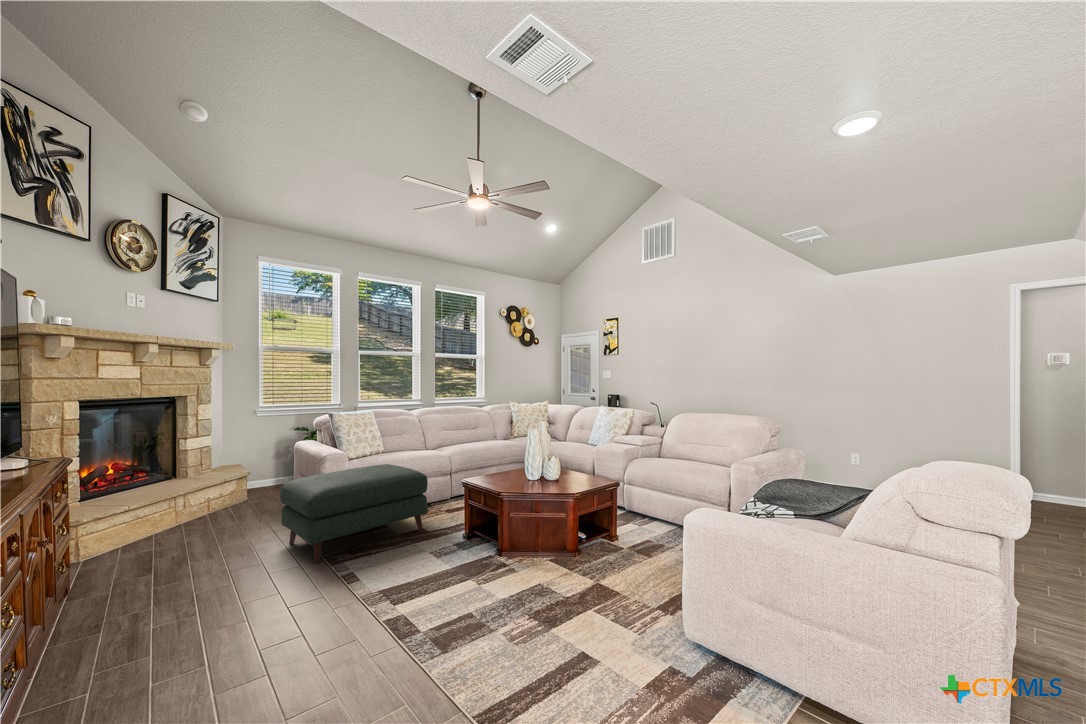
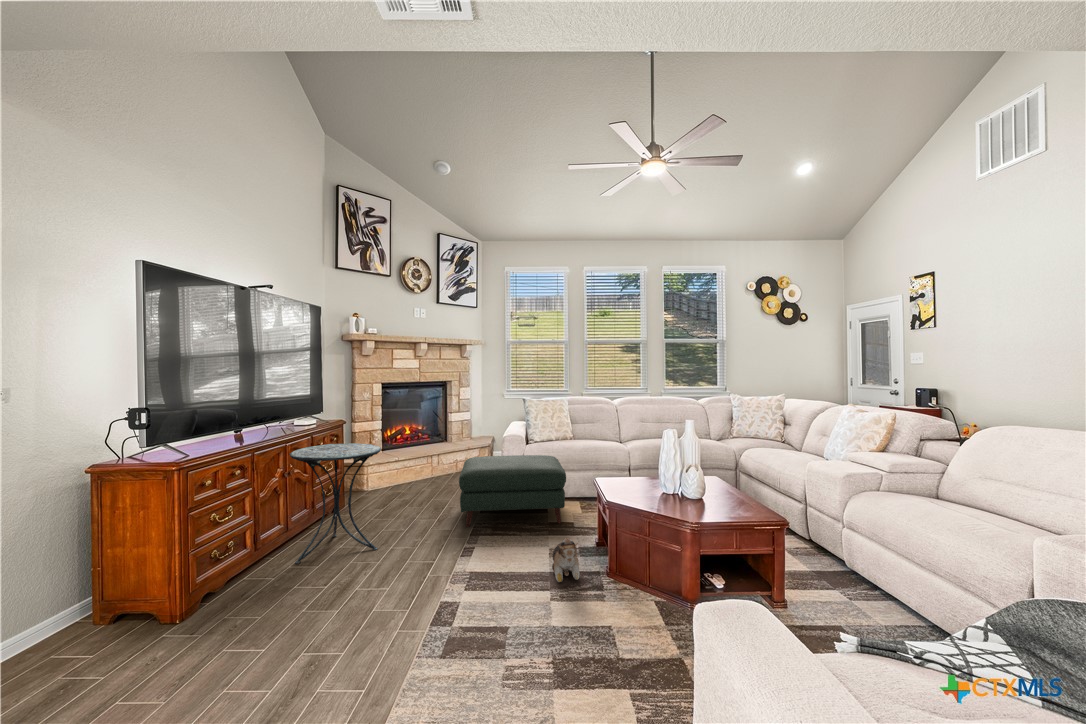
side table: none [32,476,213,695] -> present [289,443,381,564]
plush toy: none [465,527,518,576] -> present [552,538,579,582]

